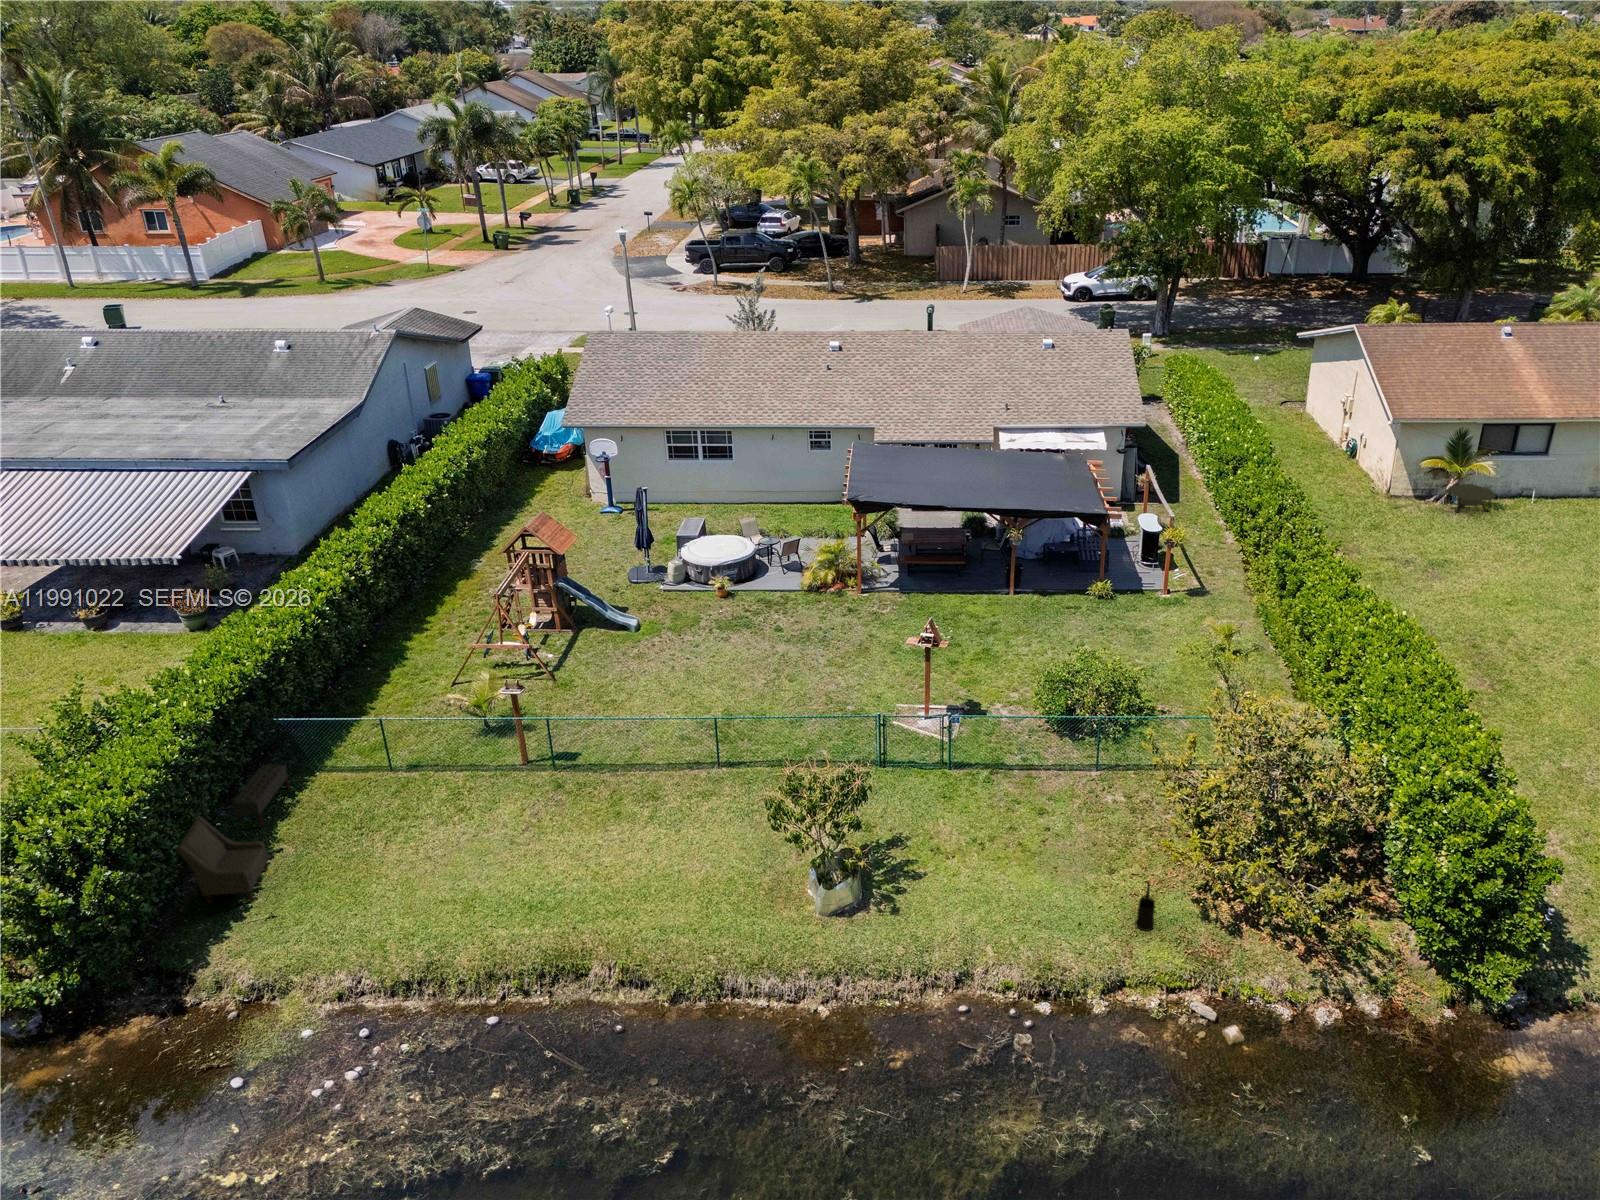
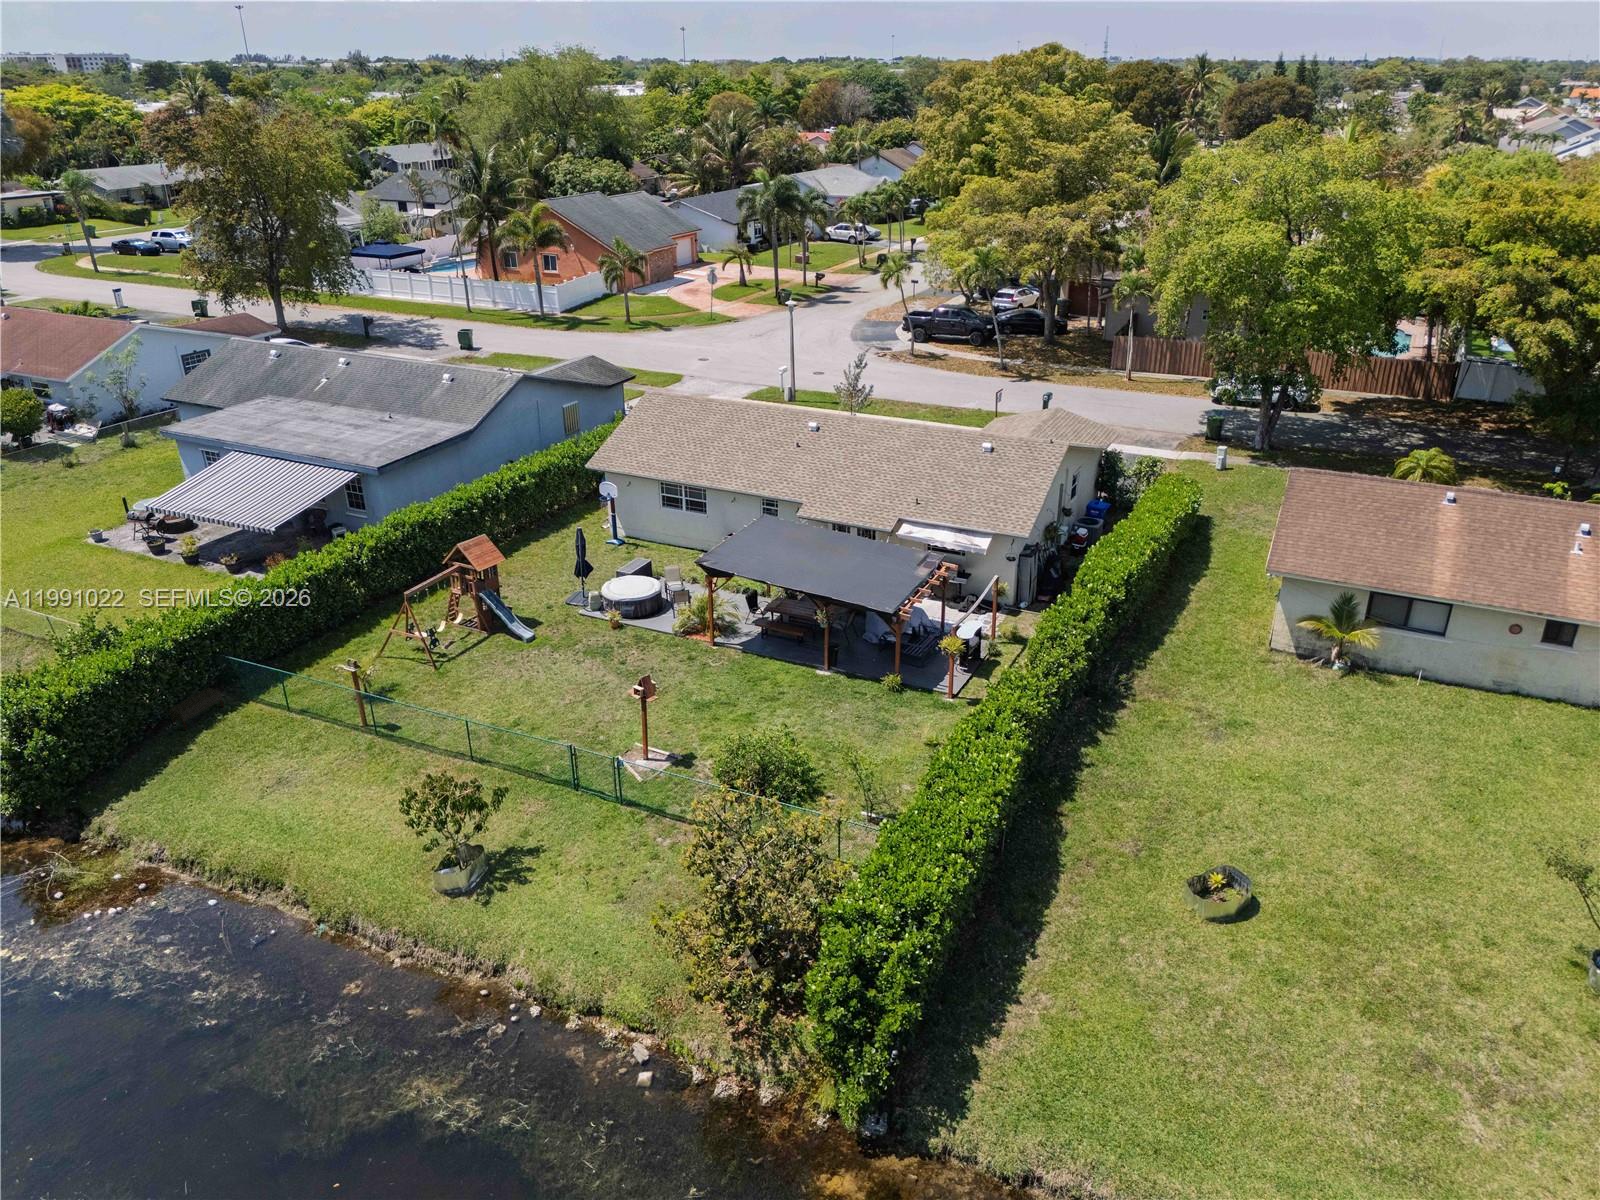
round table: present [1448,485,1495,513] -> none [1320,649,1367,682]
chair: present [176,817,268,904] -> none [92,715,164,780]
watering can: present [1135,882,1155,931] -> none [637,937,664,976]

